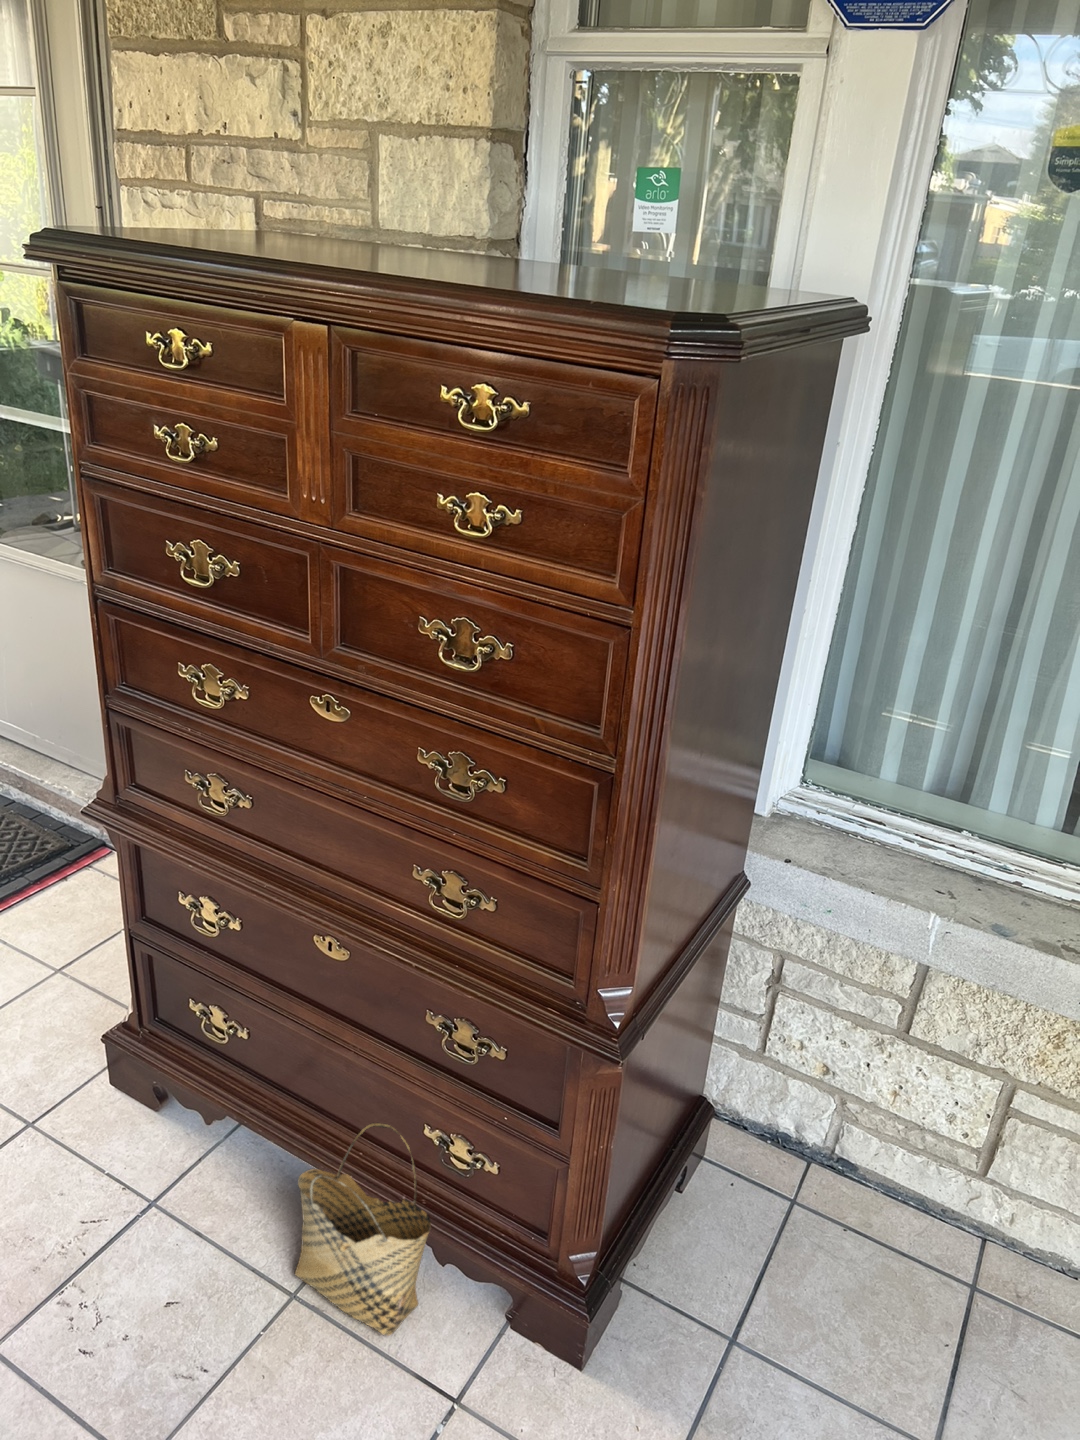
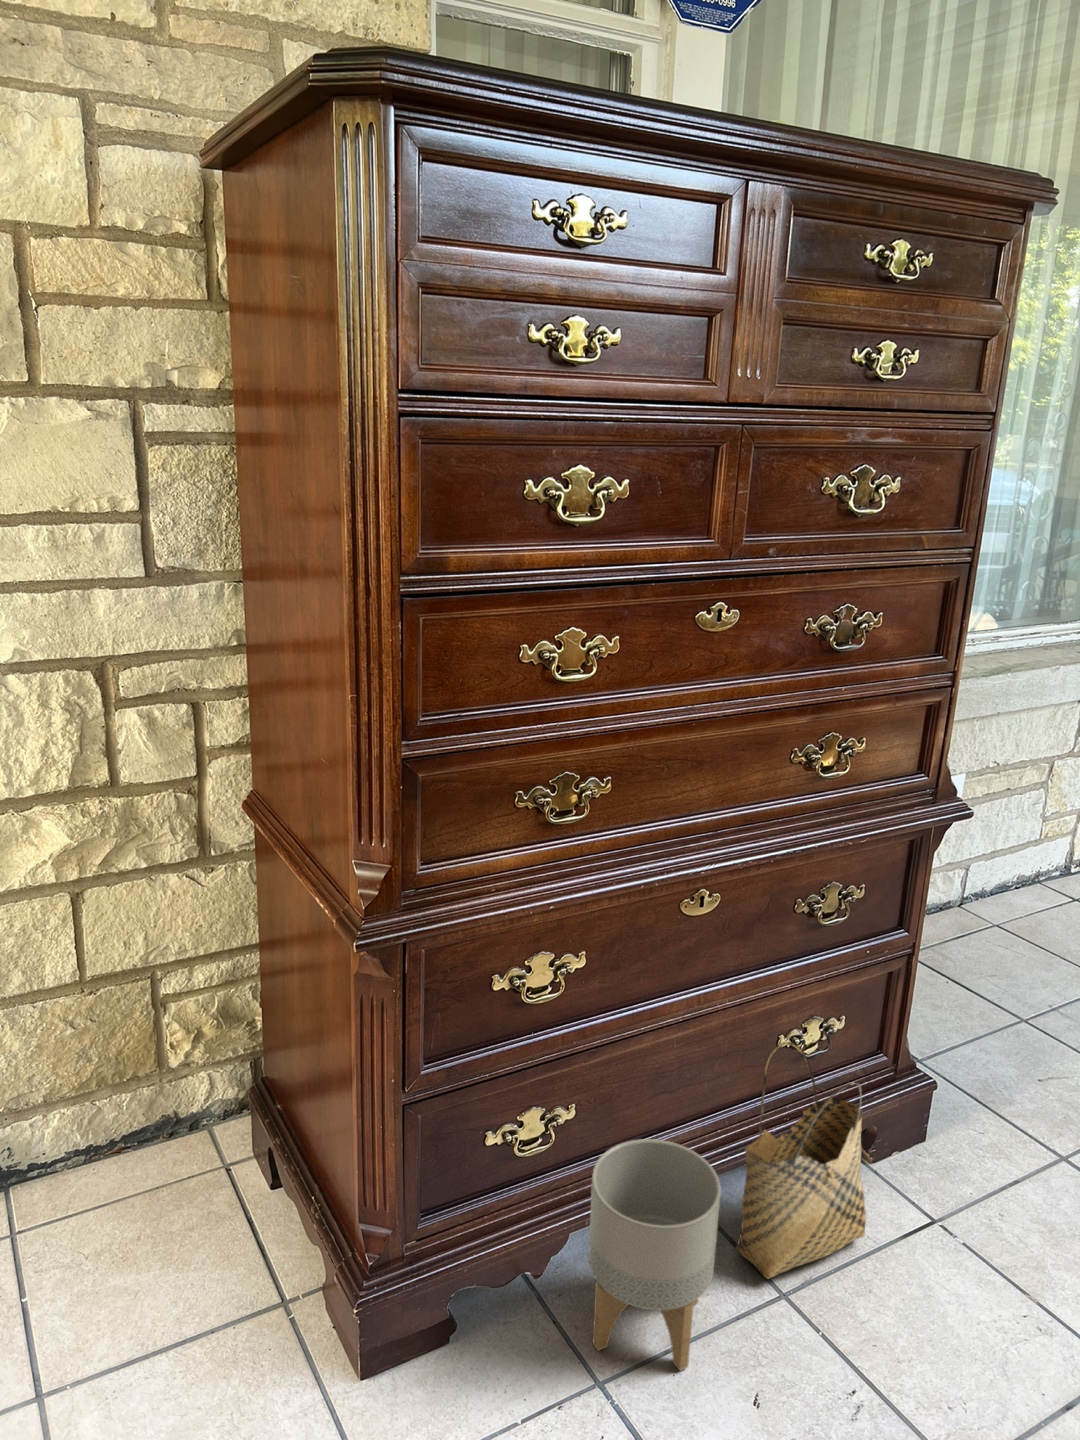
planter: none [162,1077,271,1251] -> present [588,1139,721,1371]

